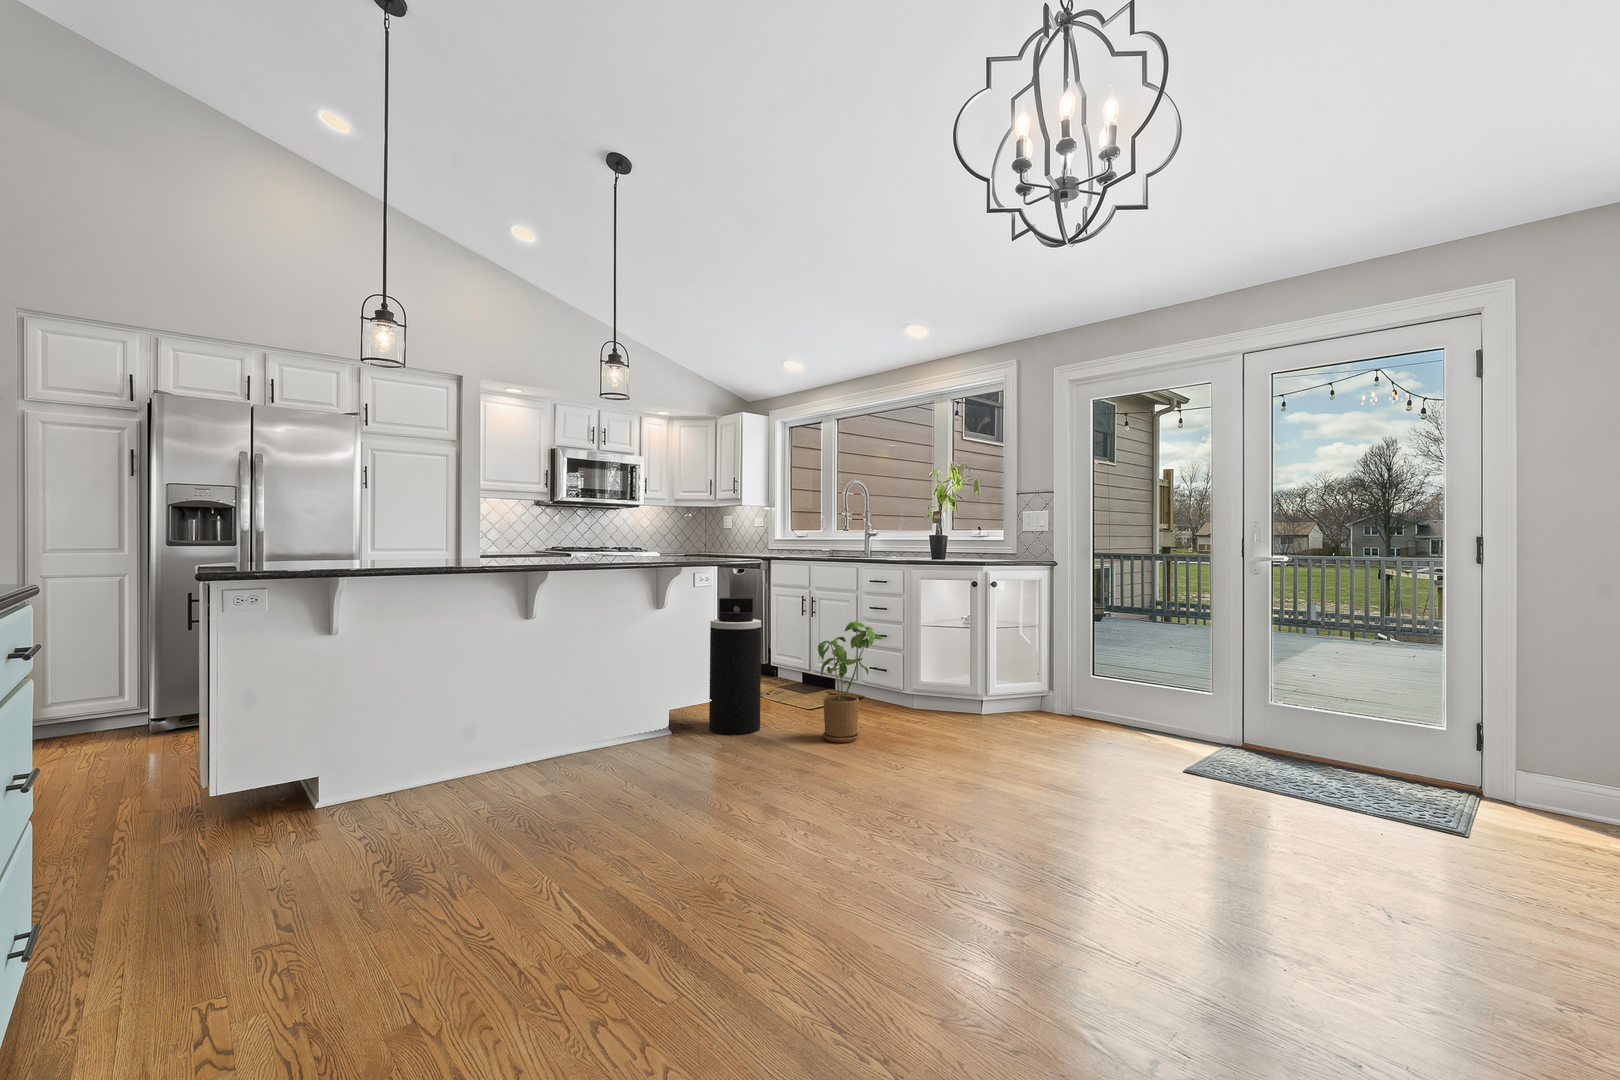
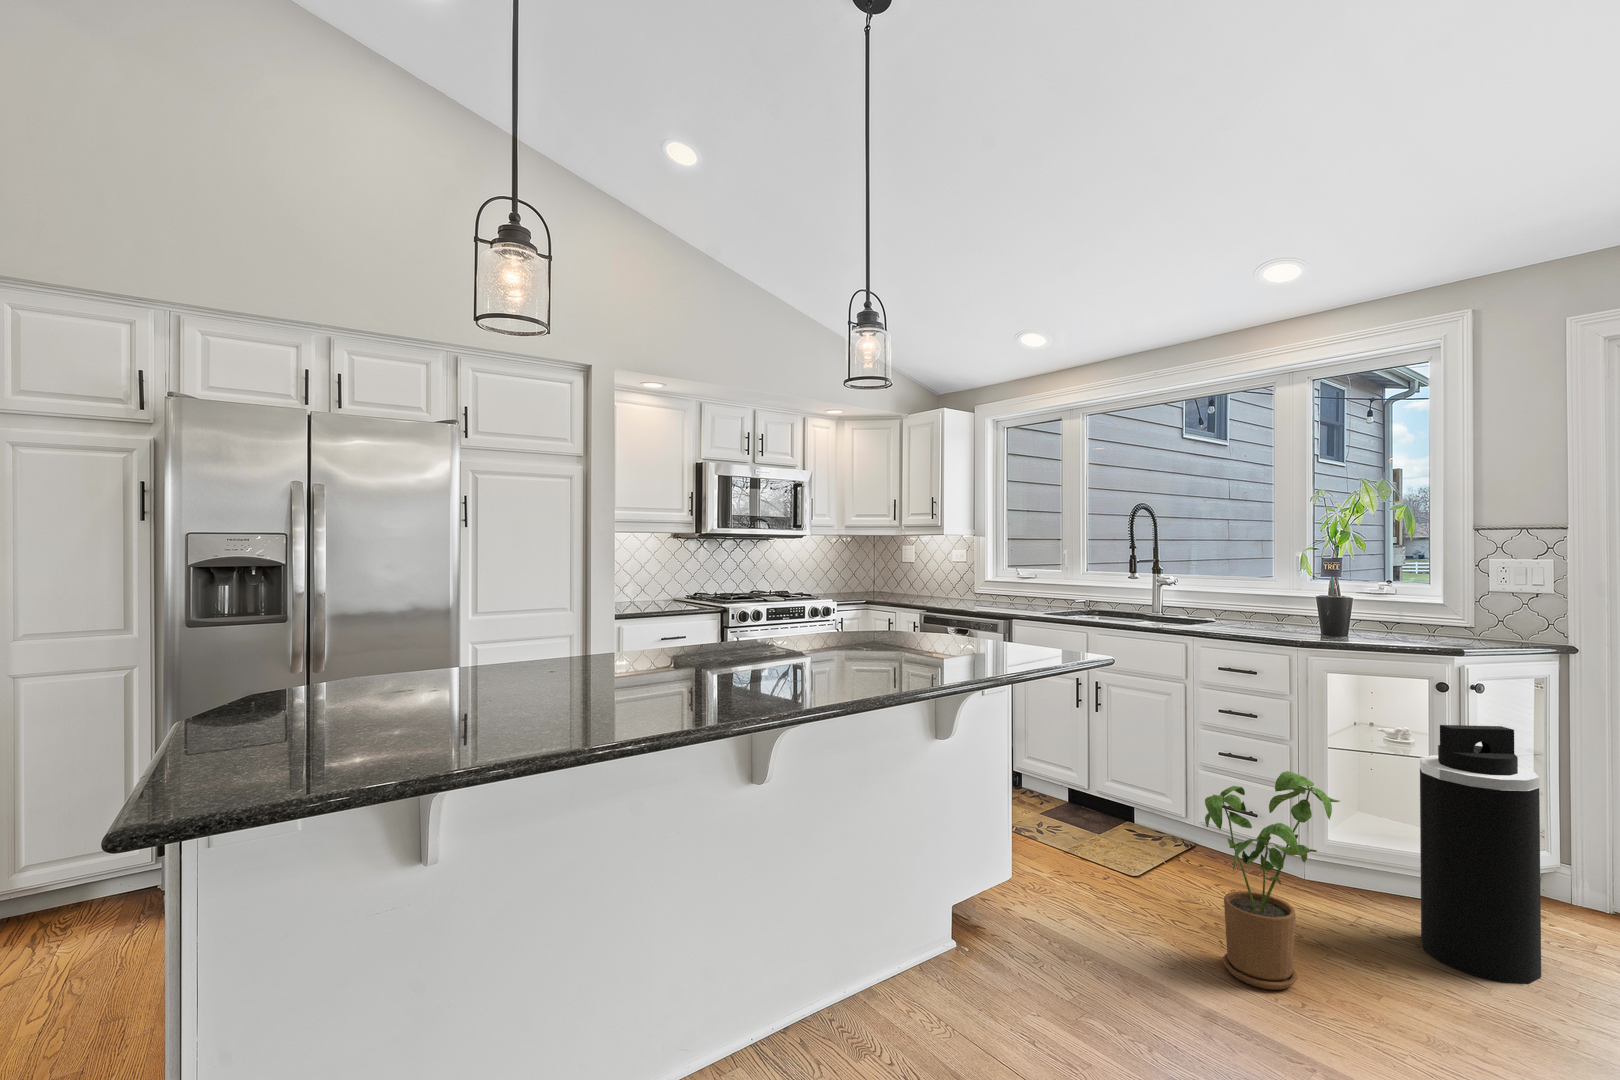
trash can: present [709,598,761,735] -> present [1420,725,1541,983]

